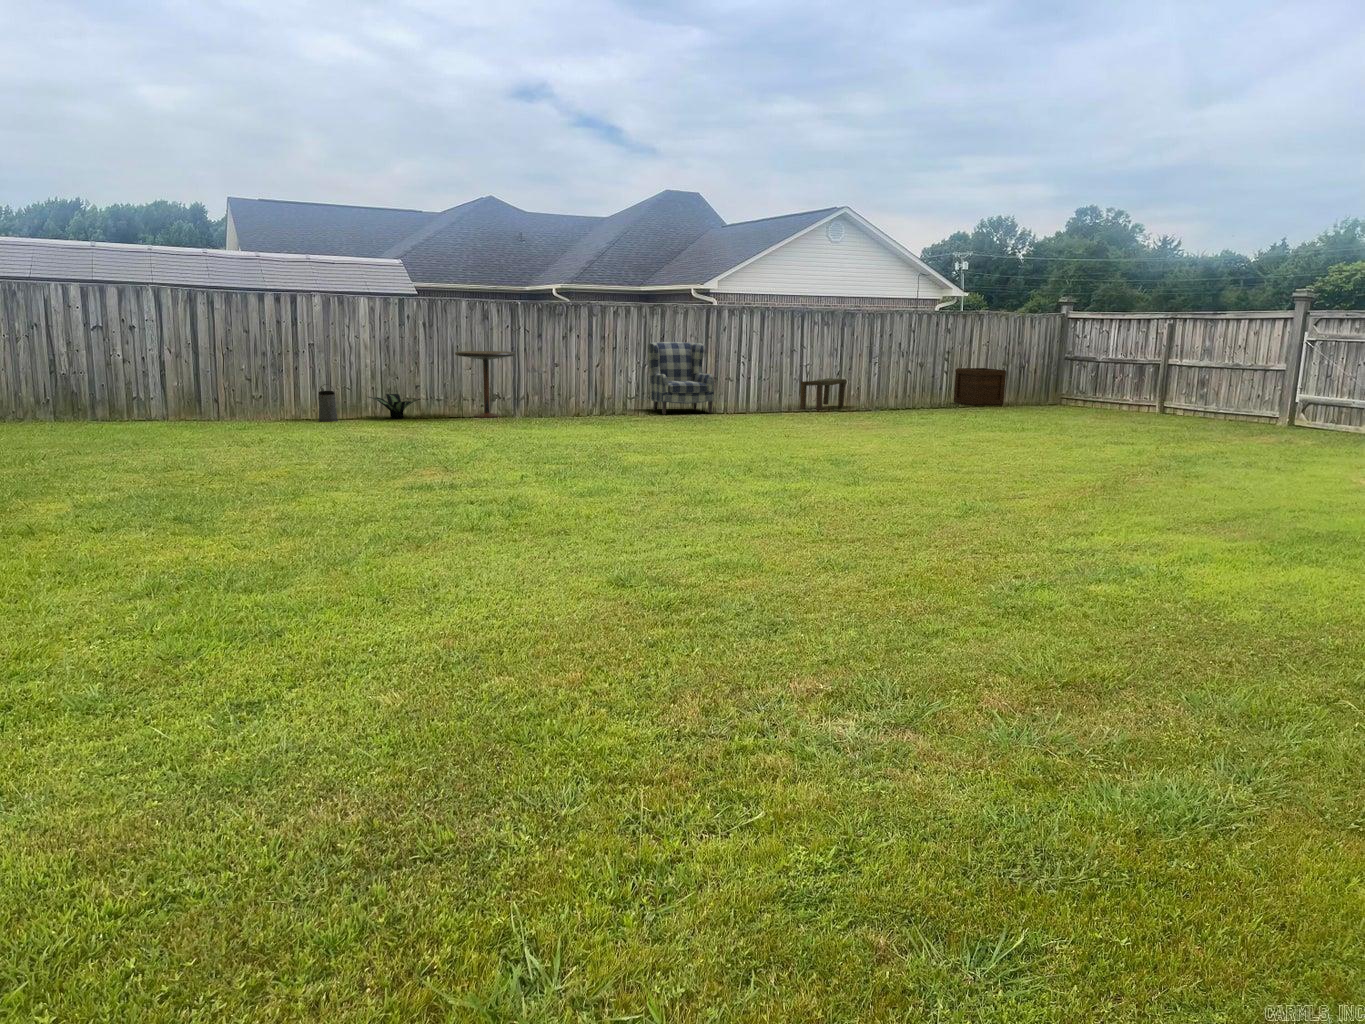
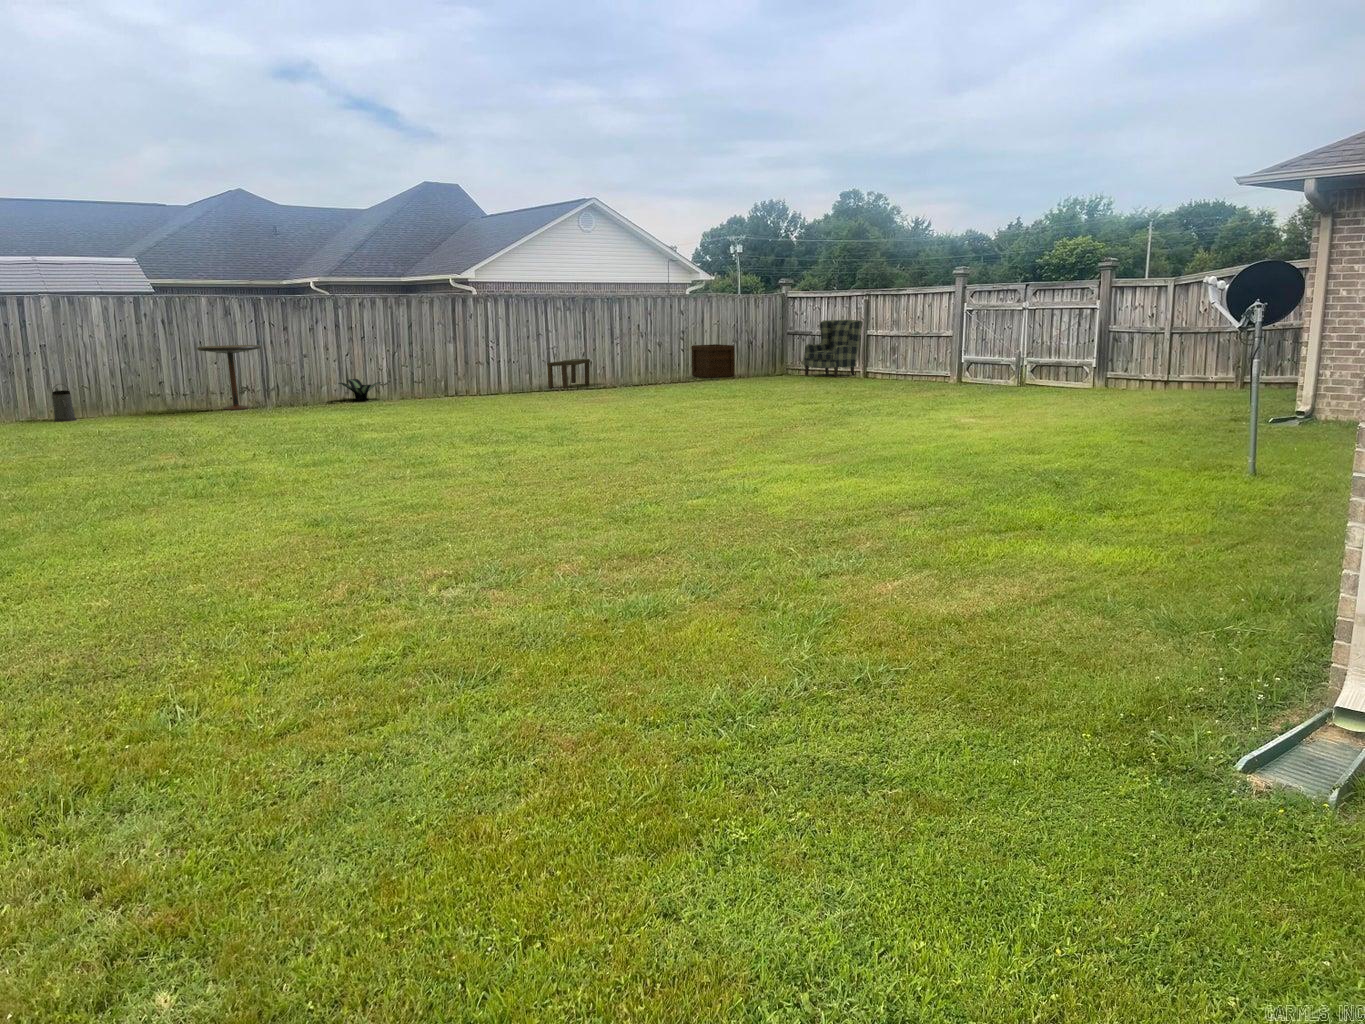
chair: present [647,342,714,415] -> present [804,320,863,377]
potted plant: present [369,394,421,419] -> present [338,379,381,400]

